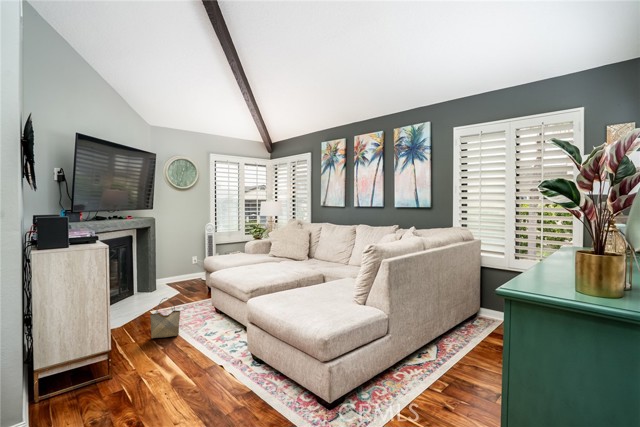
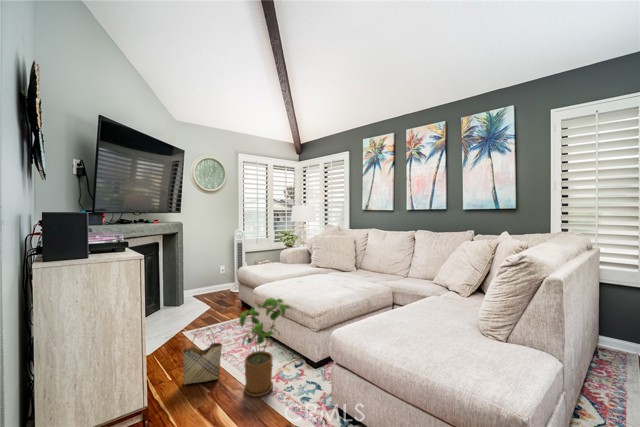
house plant: none [192,275,232,345] -> present [240,298,291,397]

